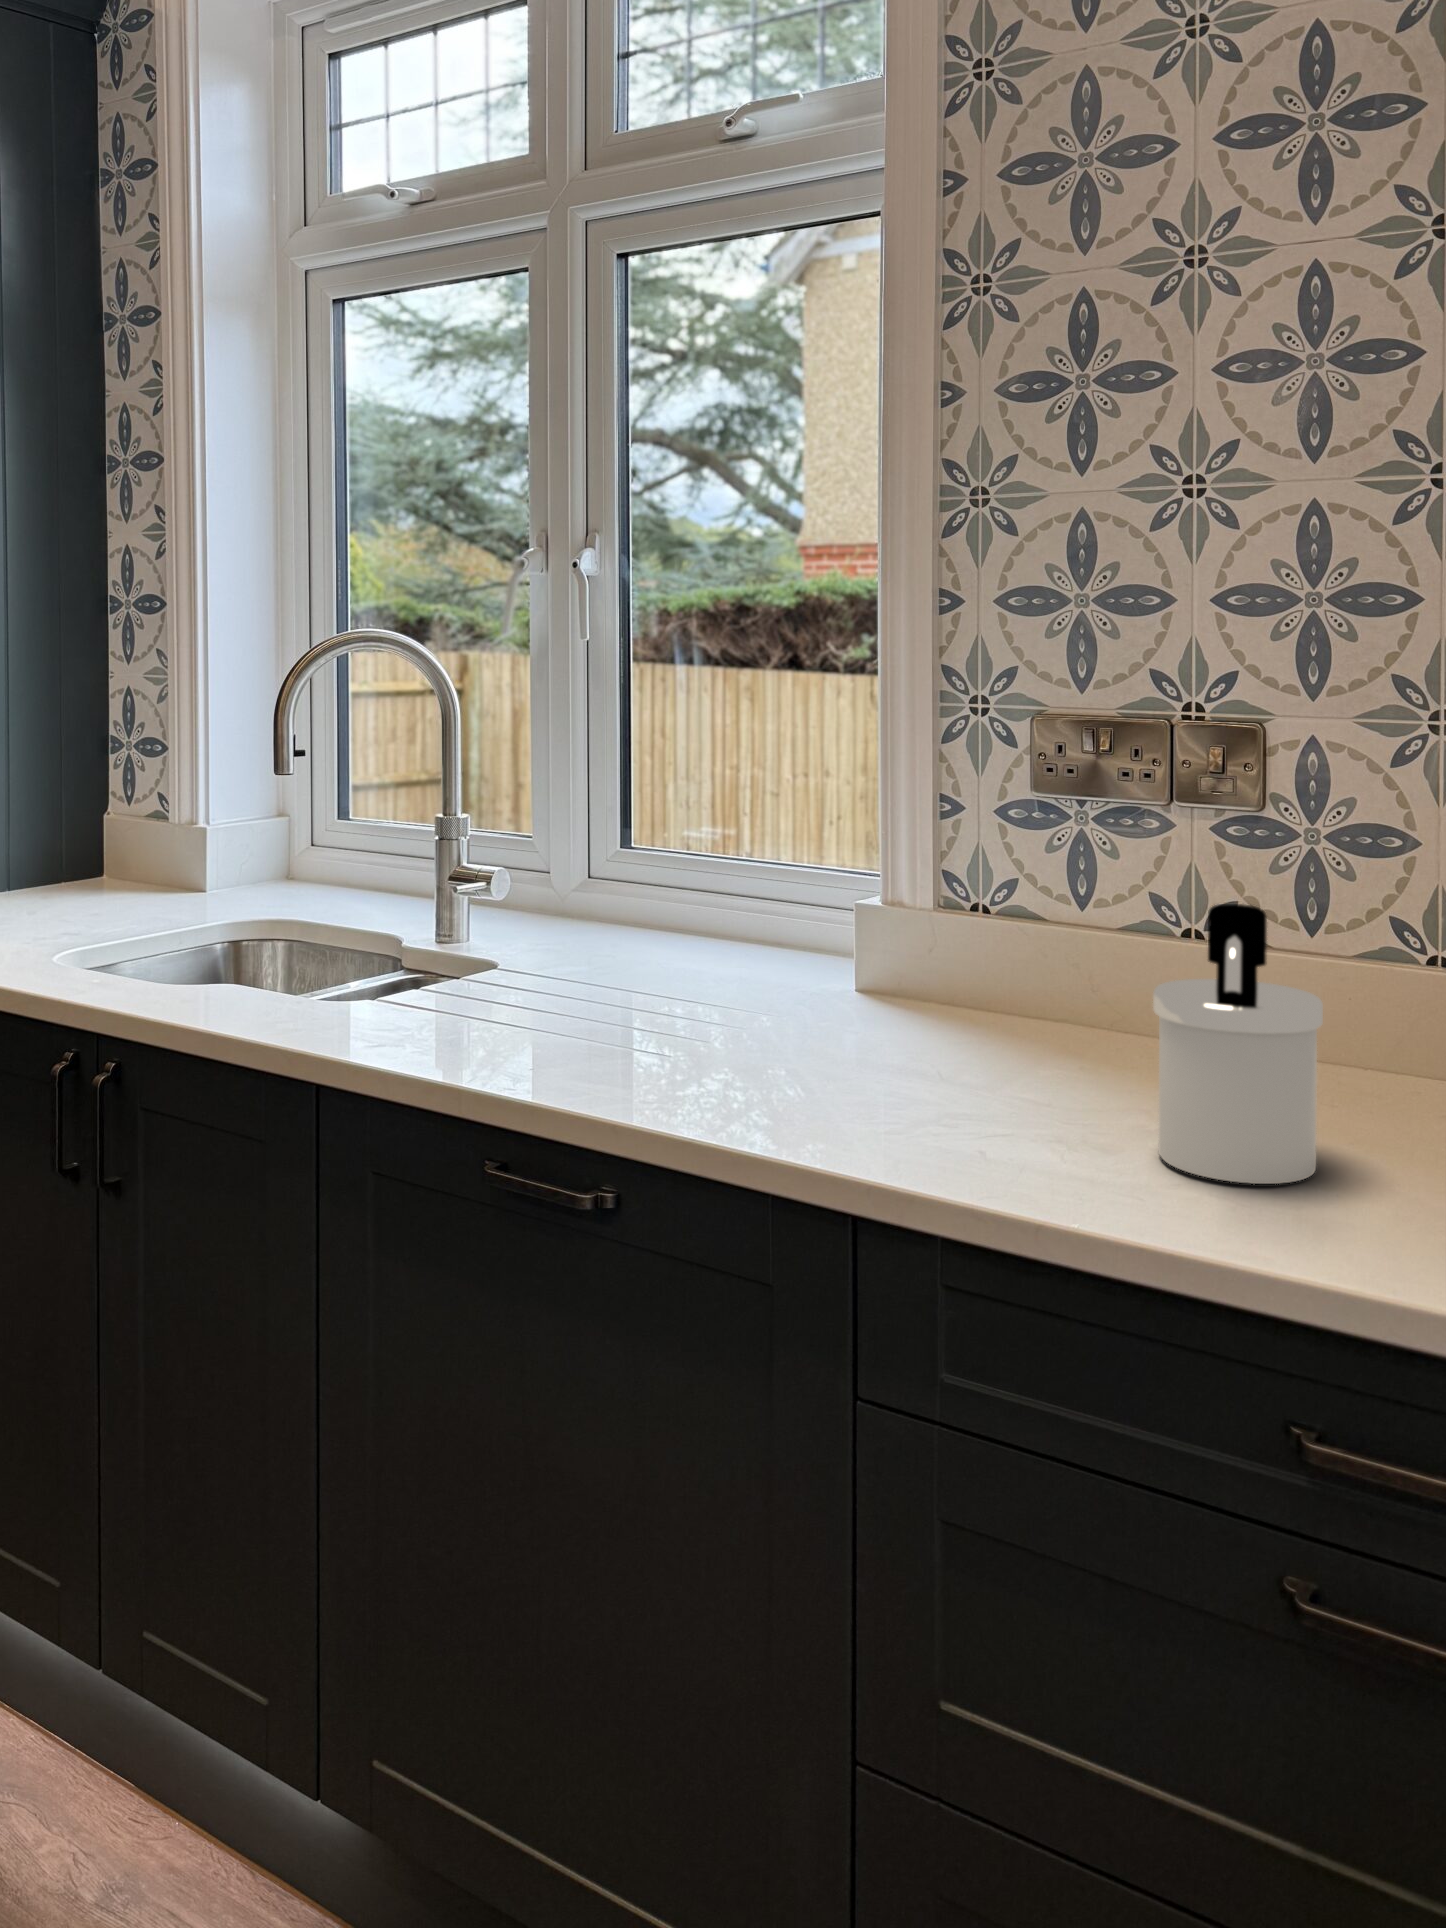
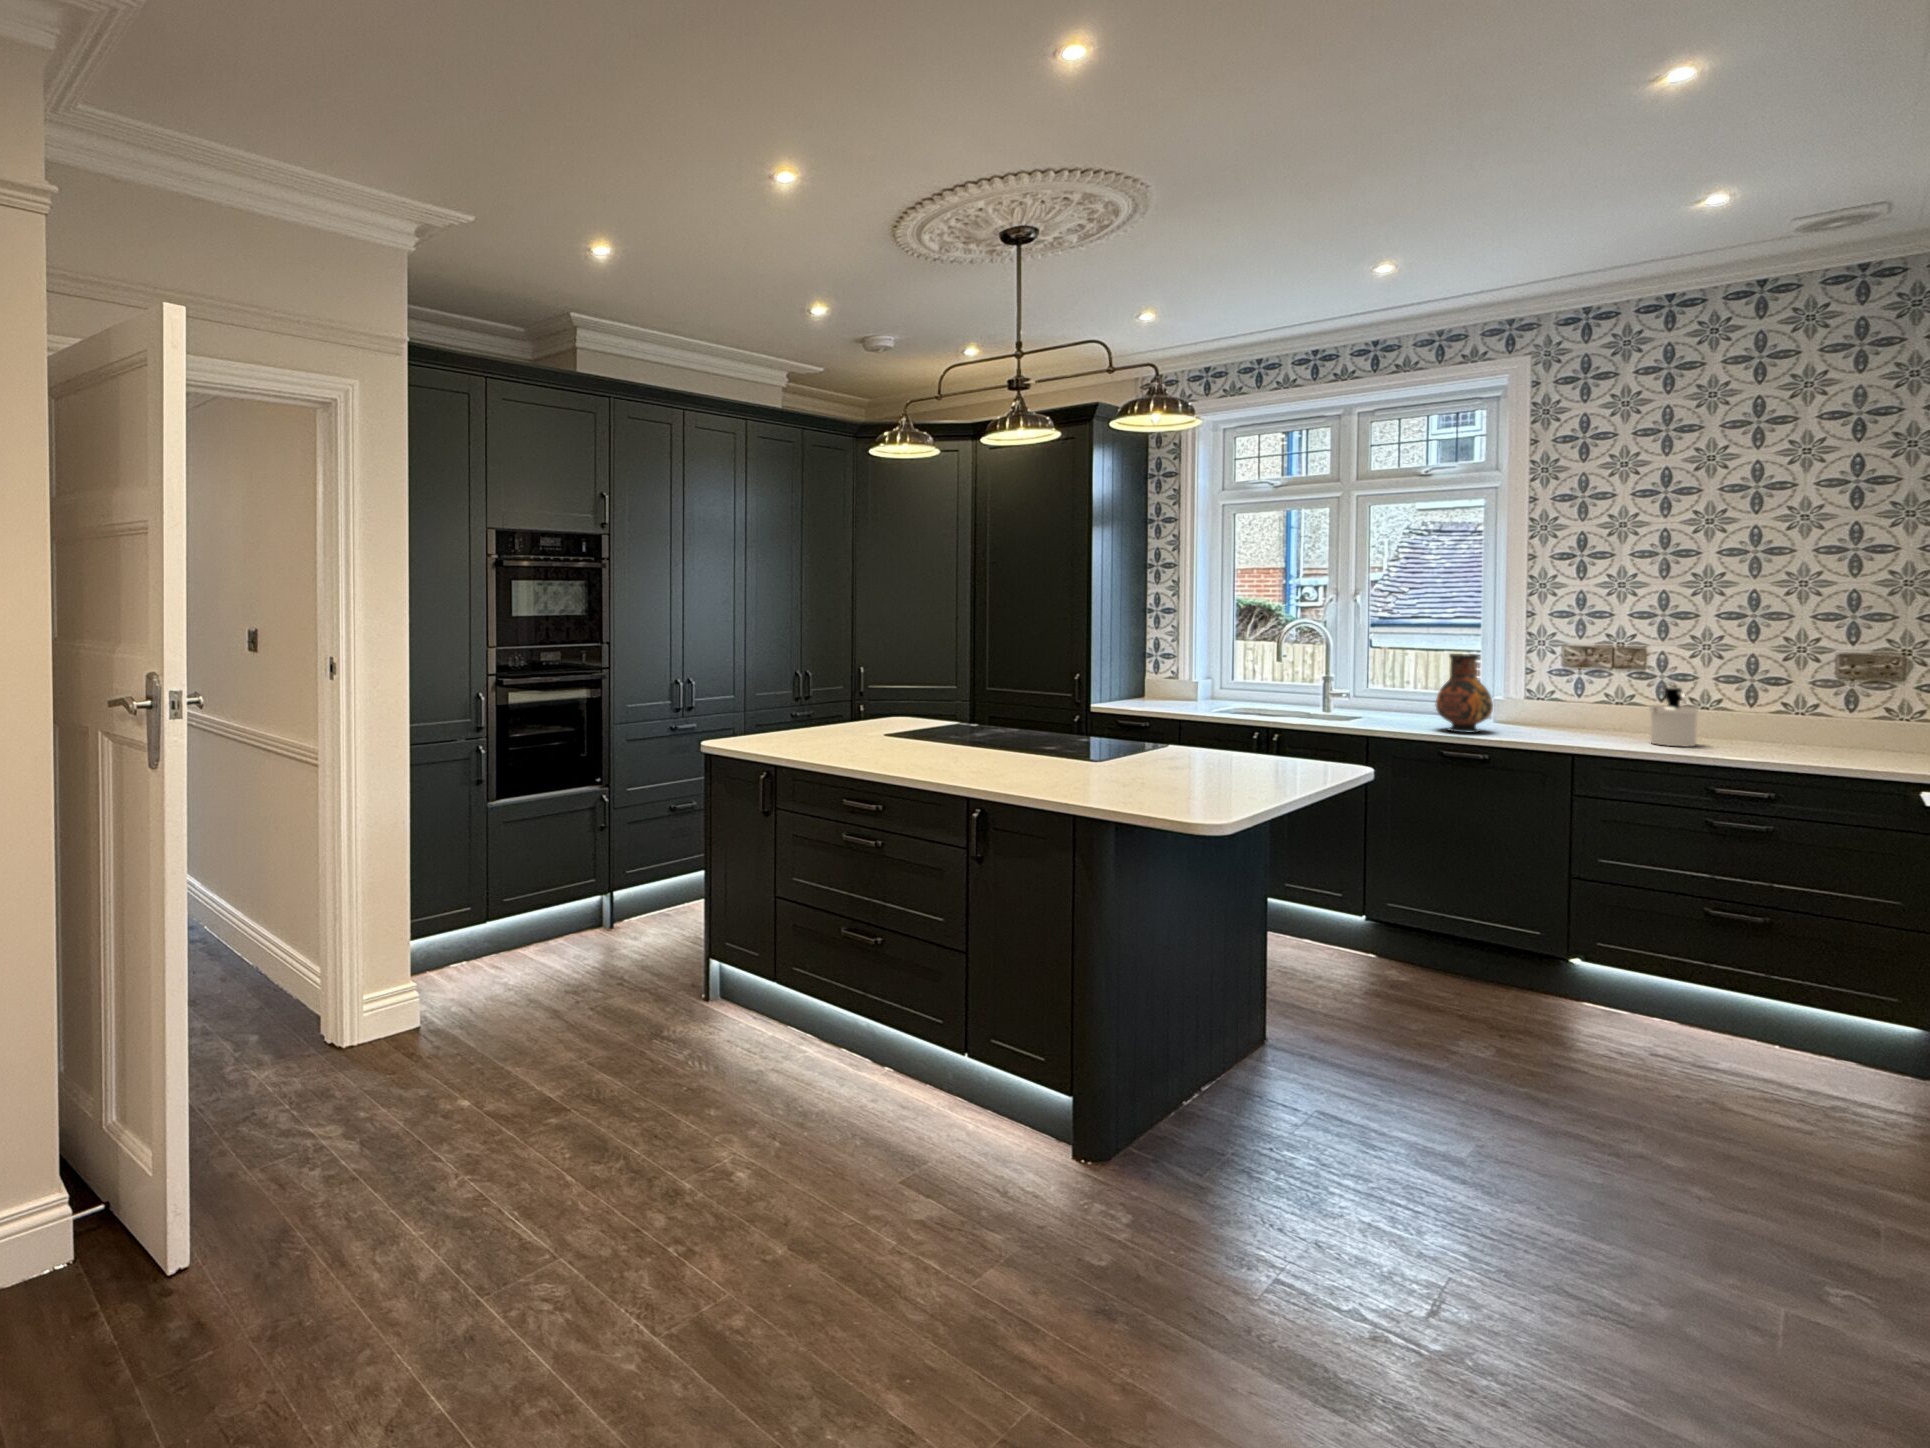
vase: none [520,746,702,1070] -> present [1435,654,1493,733]

